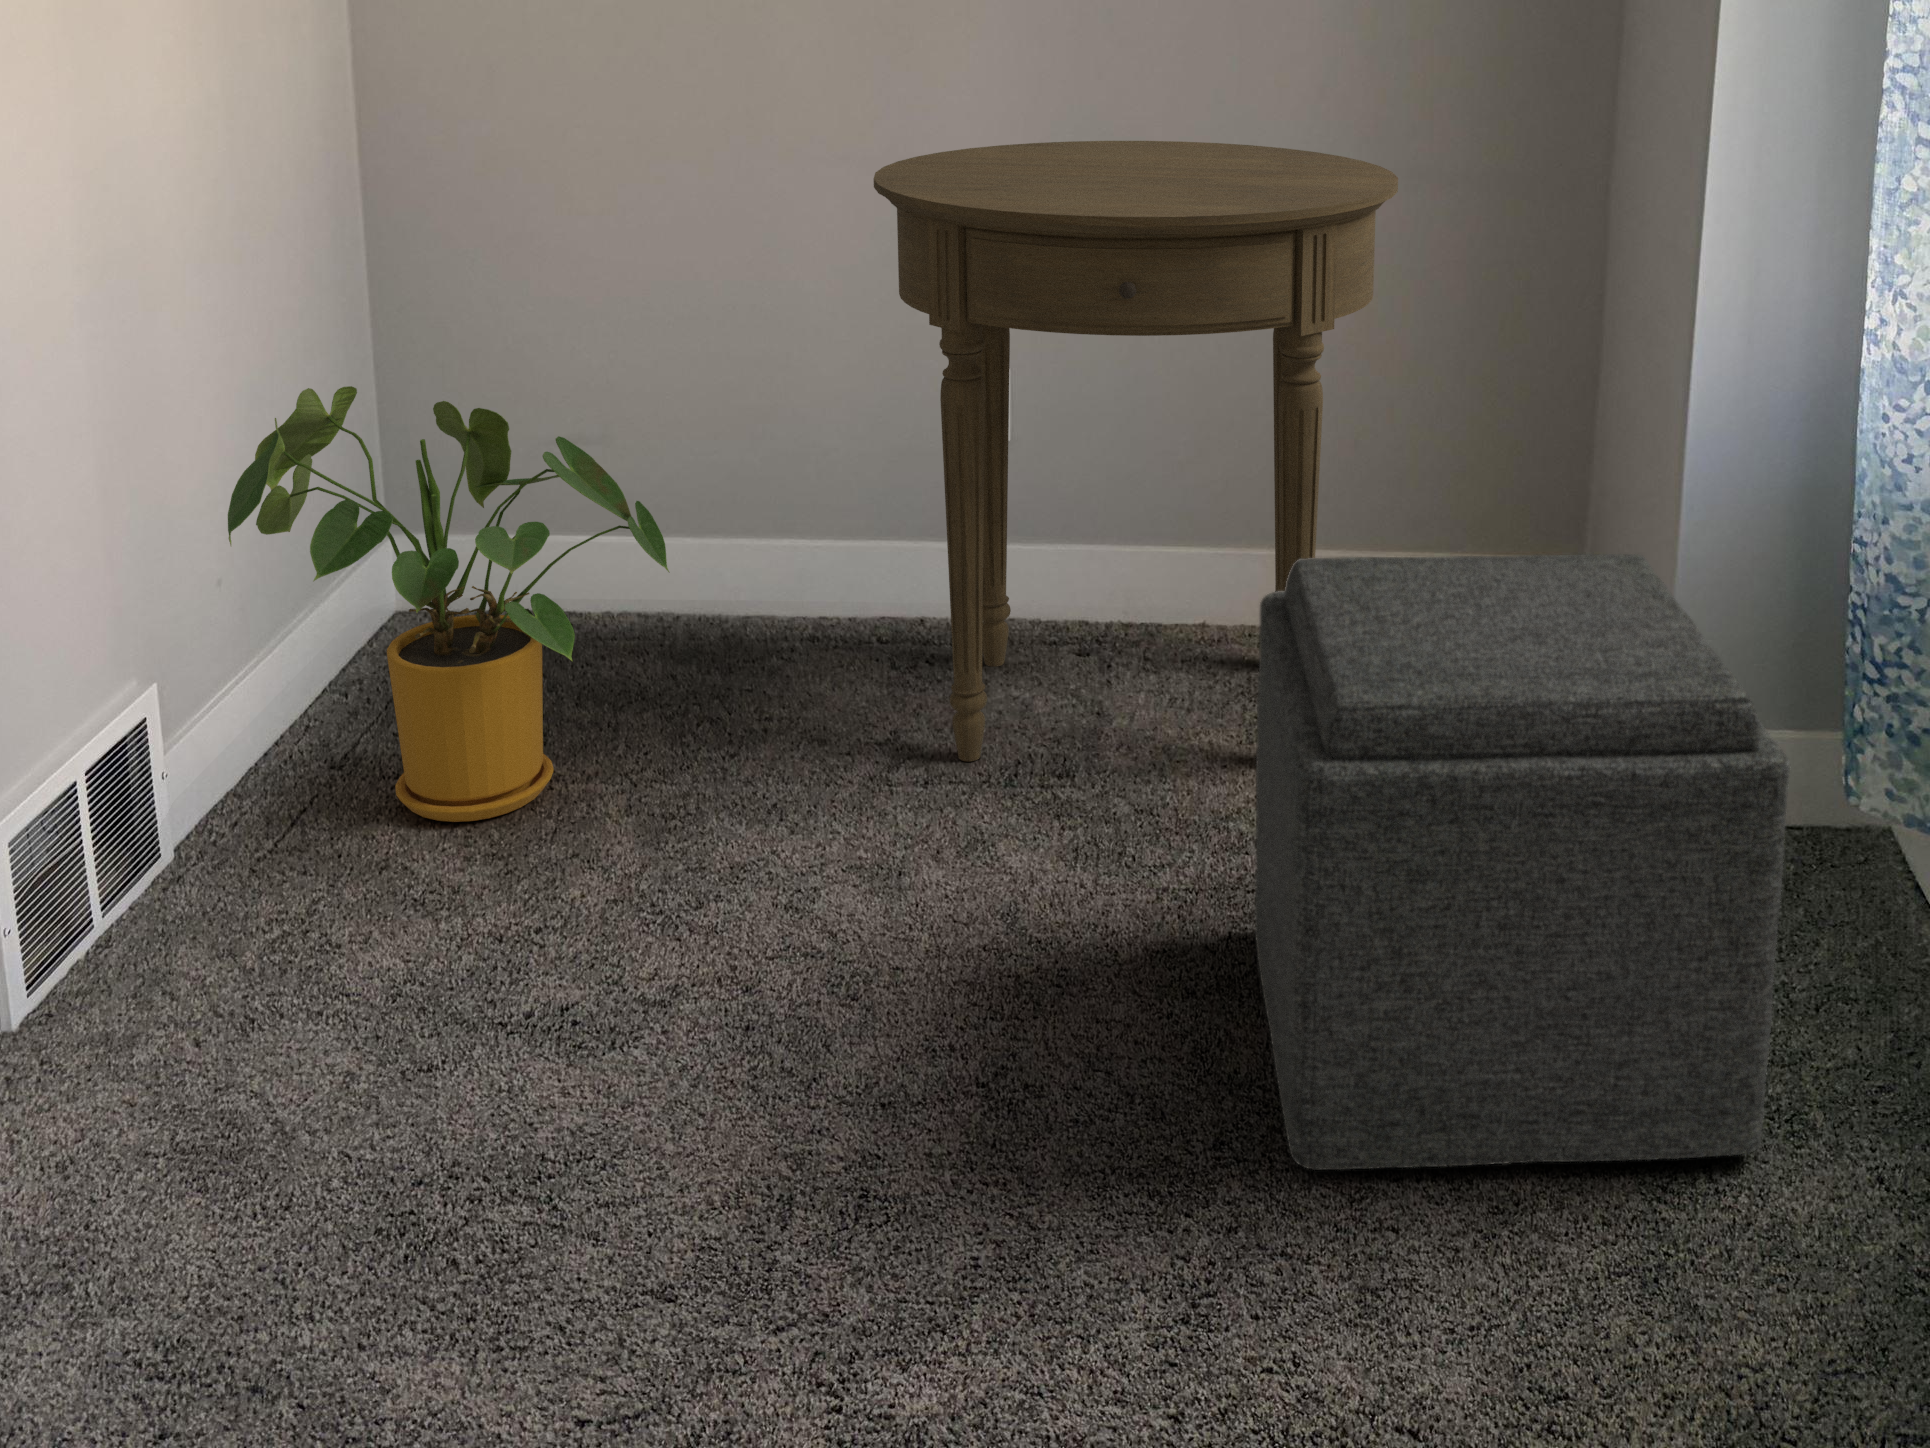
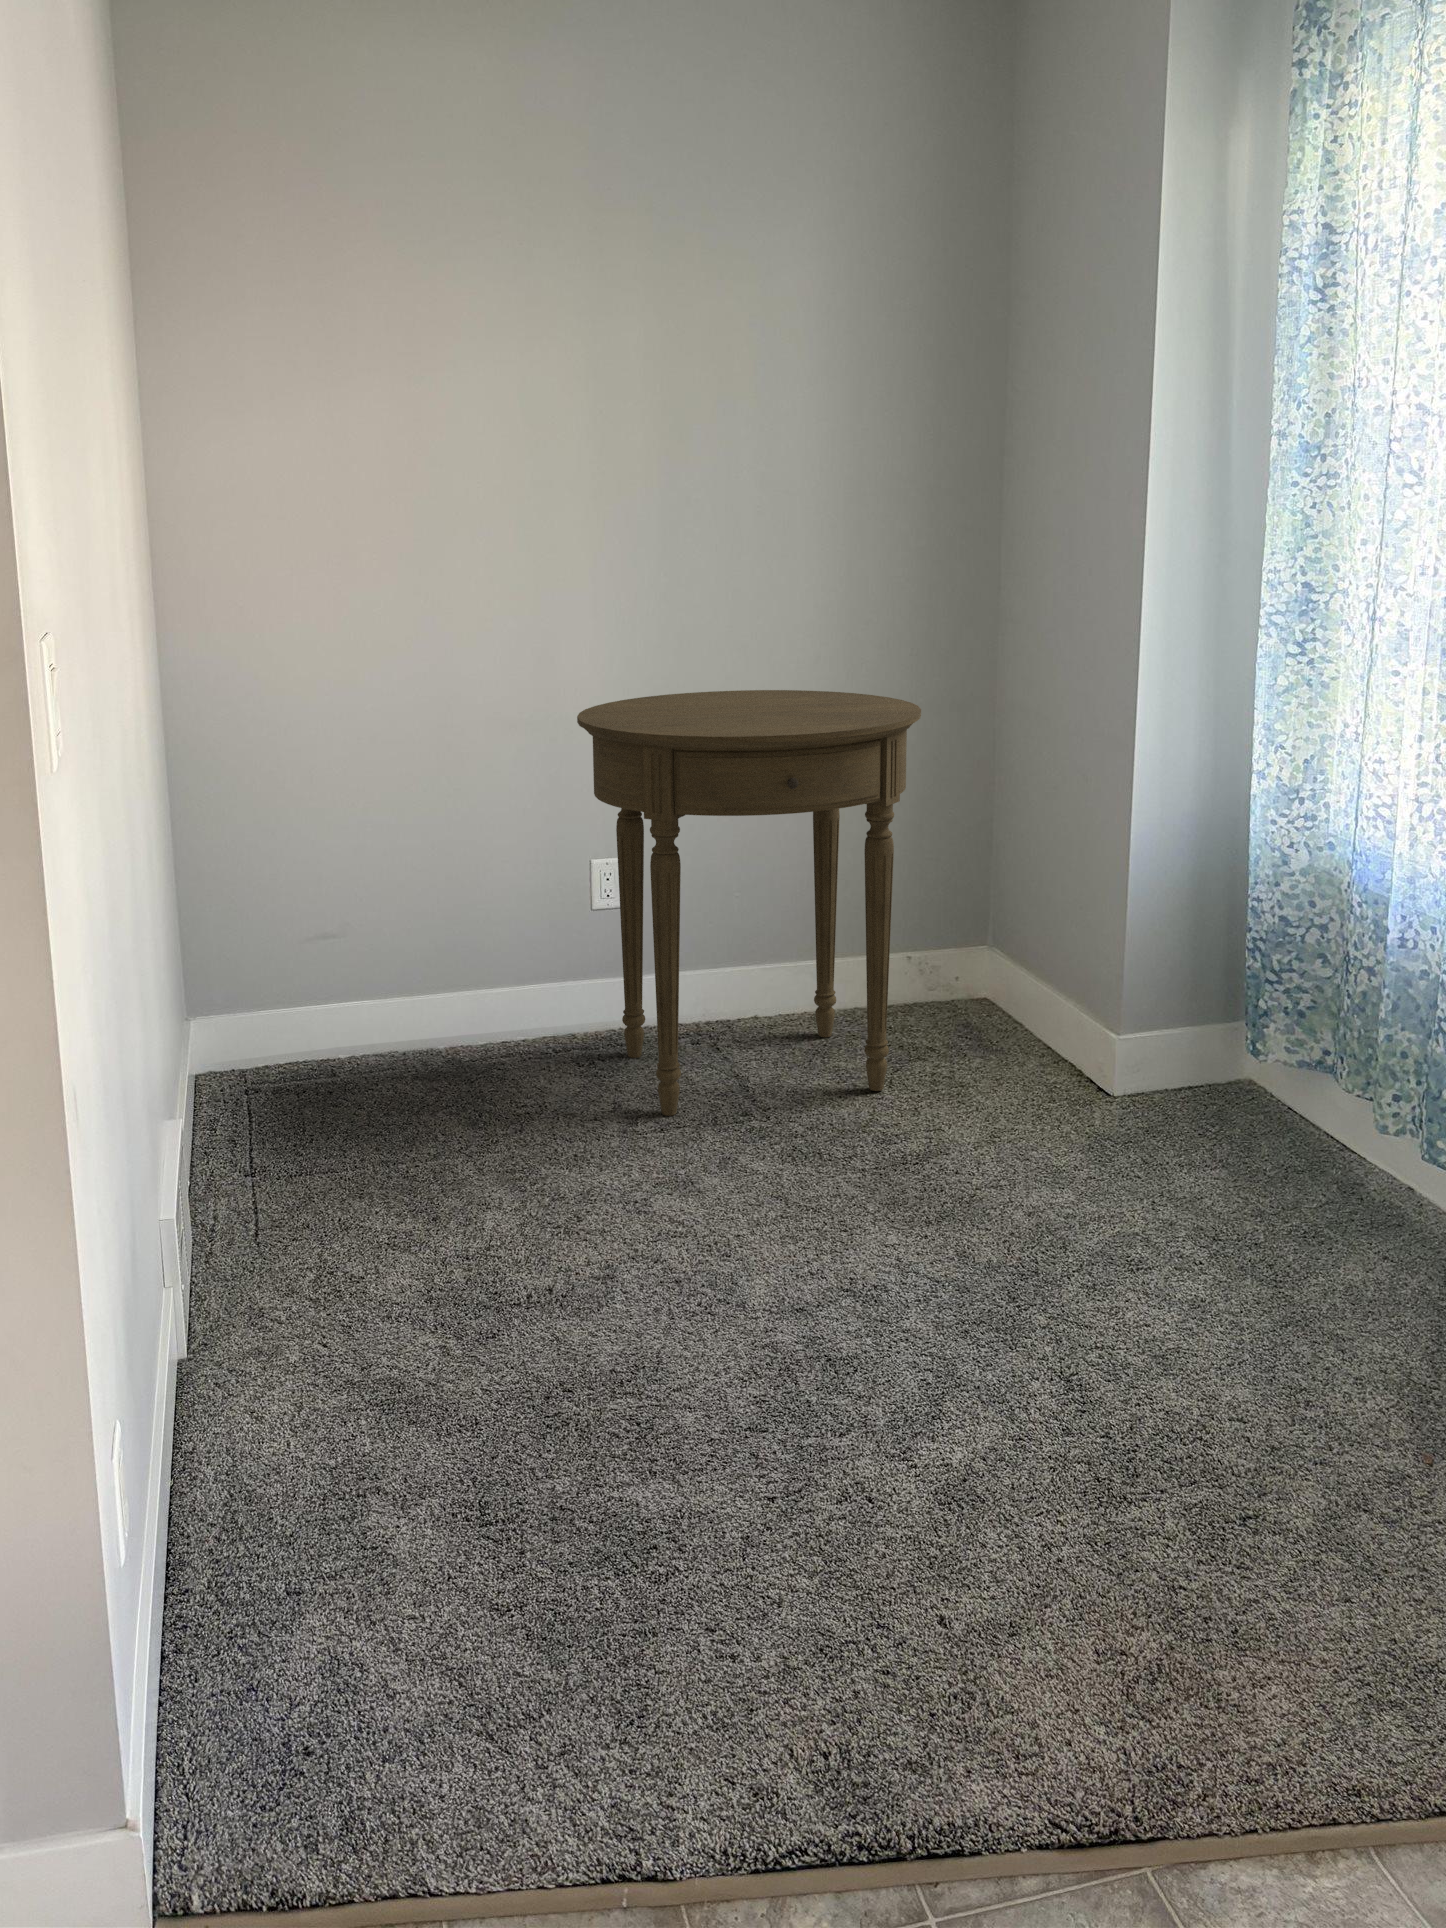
house plant: present [228,386,669,822] -> none [166,897,491,1198]
ottoman: present [1255,554,1790,1170] -> none [937,917,1327,1305]

